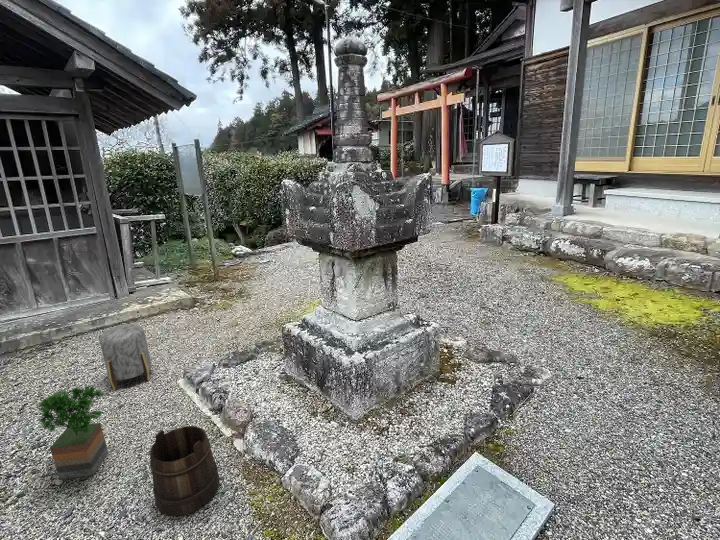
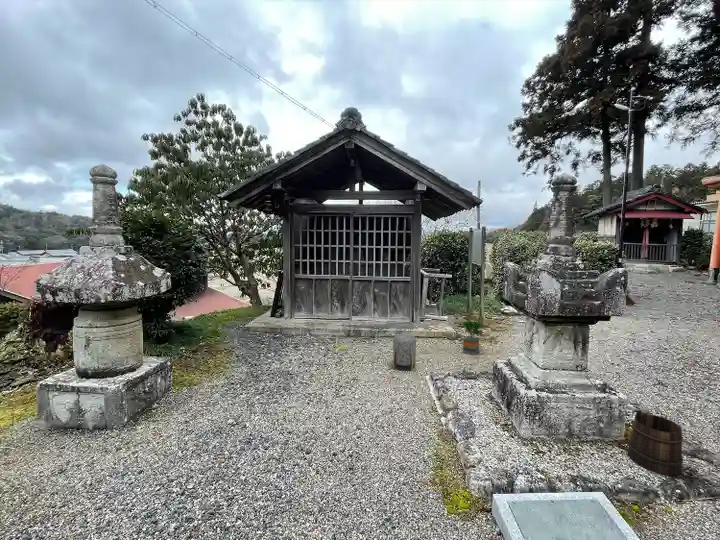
potted tree: present [38,386,108,479] -> present [463,321,483,355]
bucket: present [150,426,220,516] -> present [627,410,683,475]

